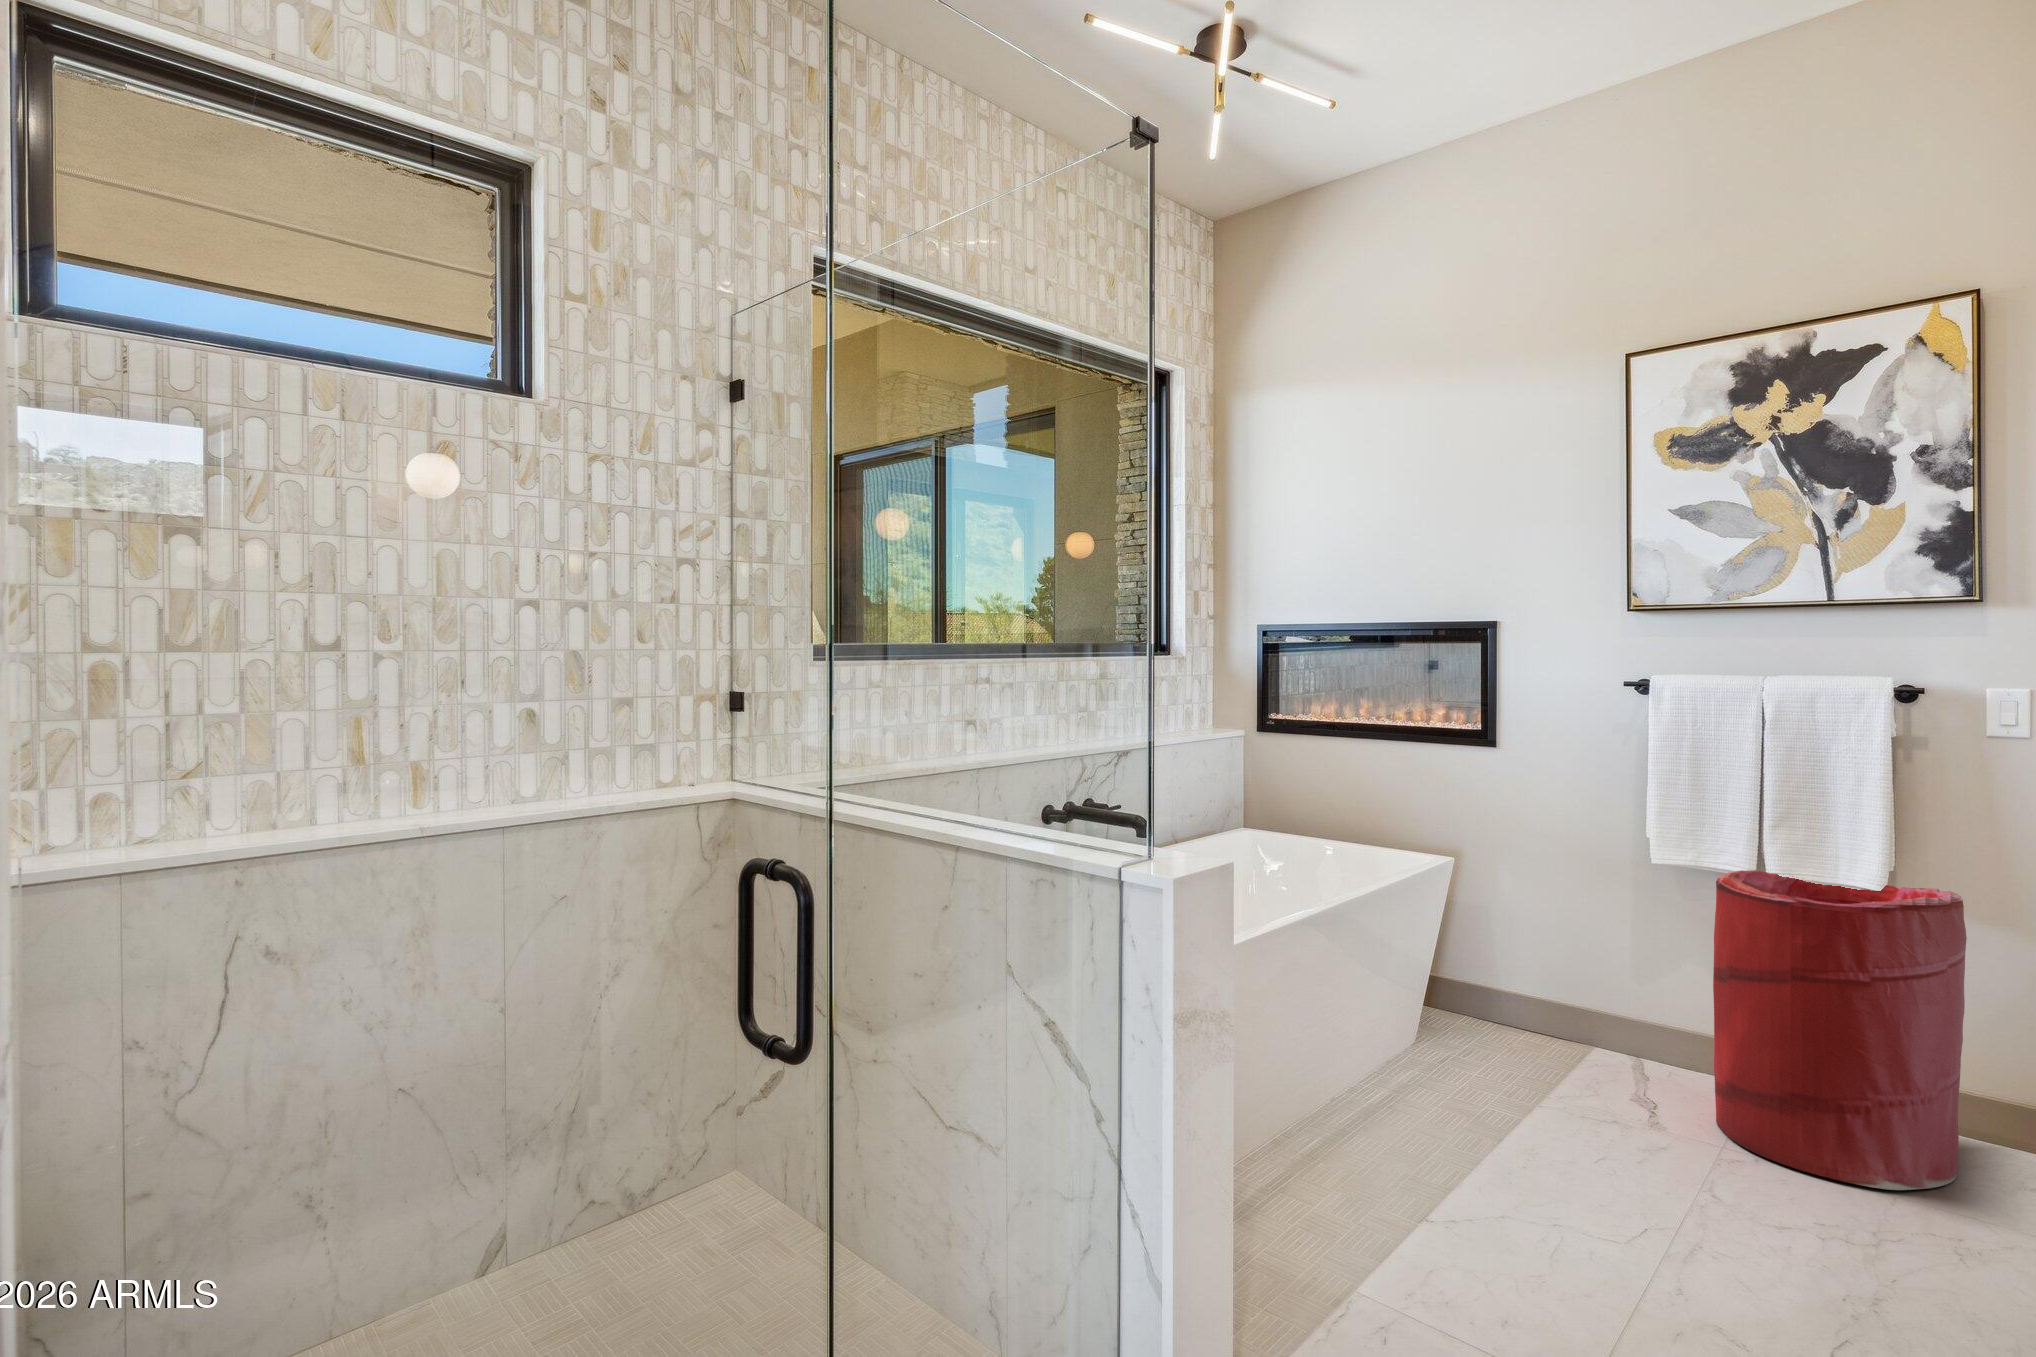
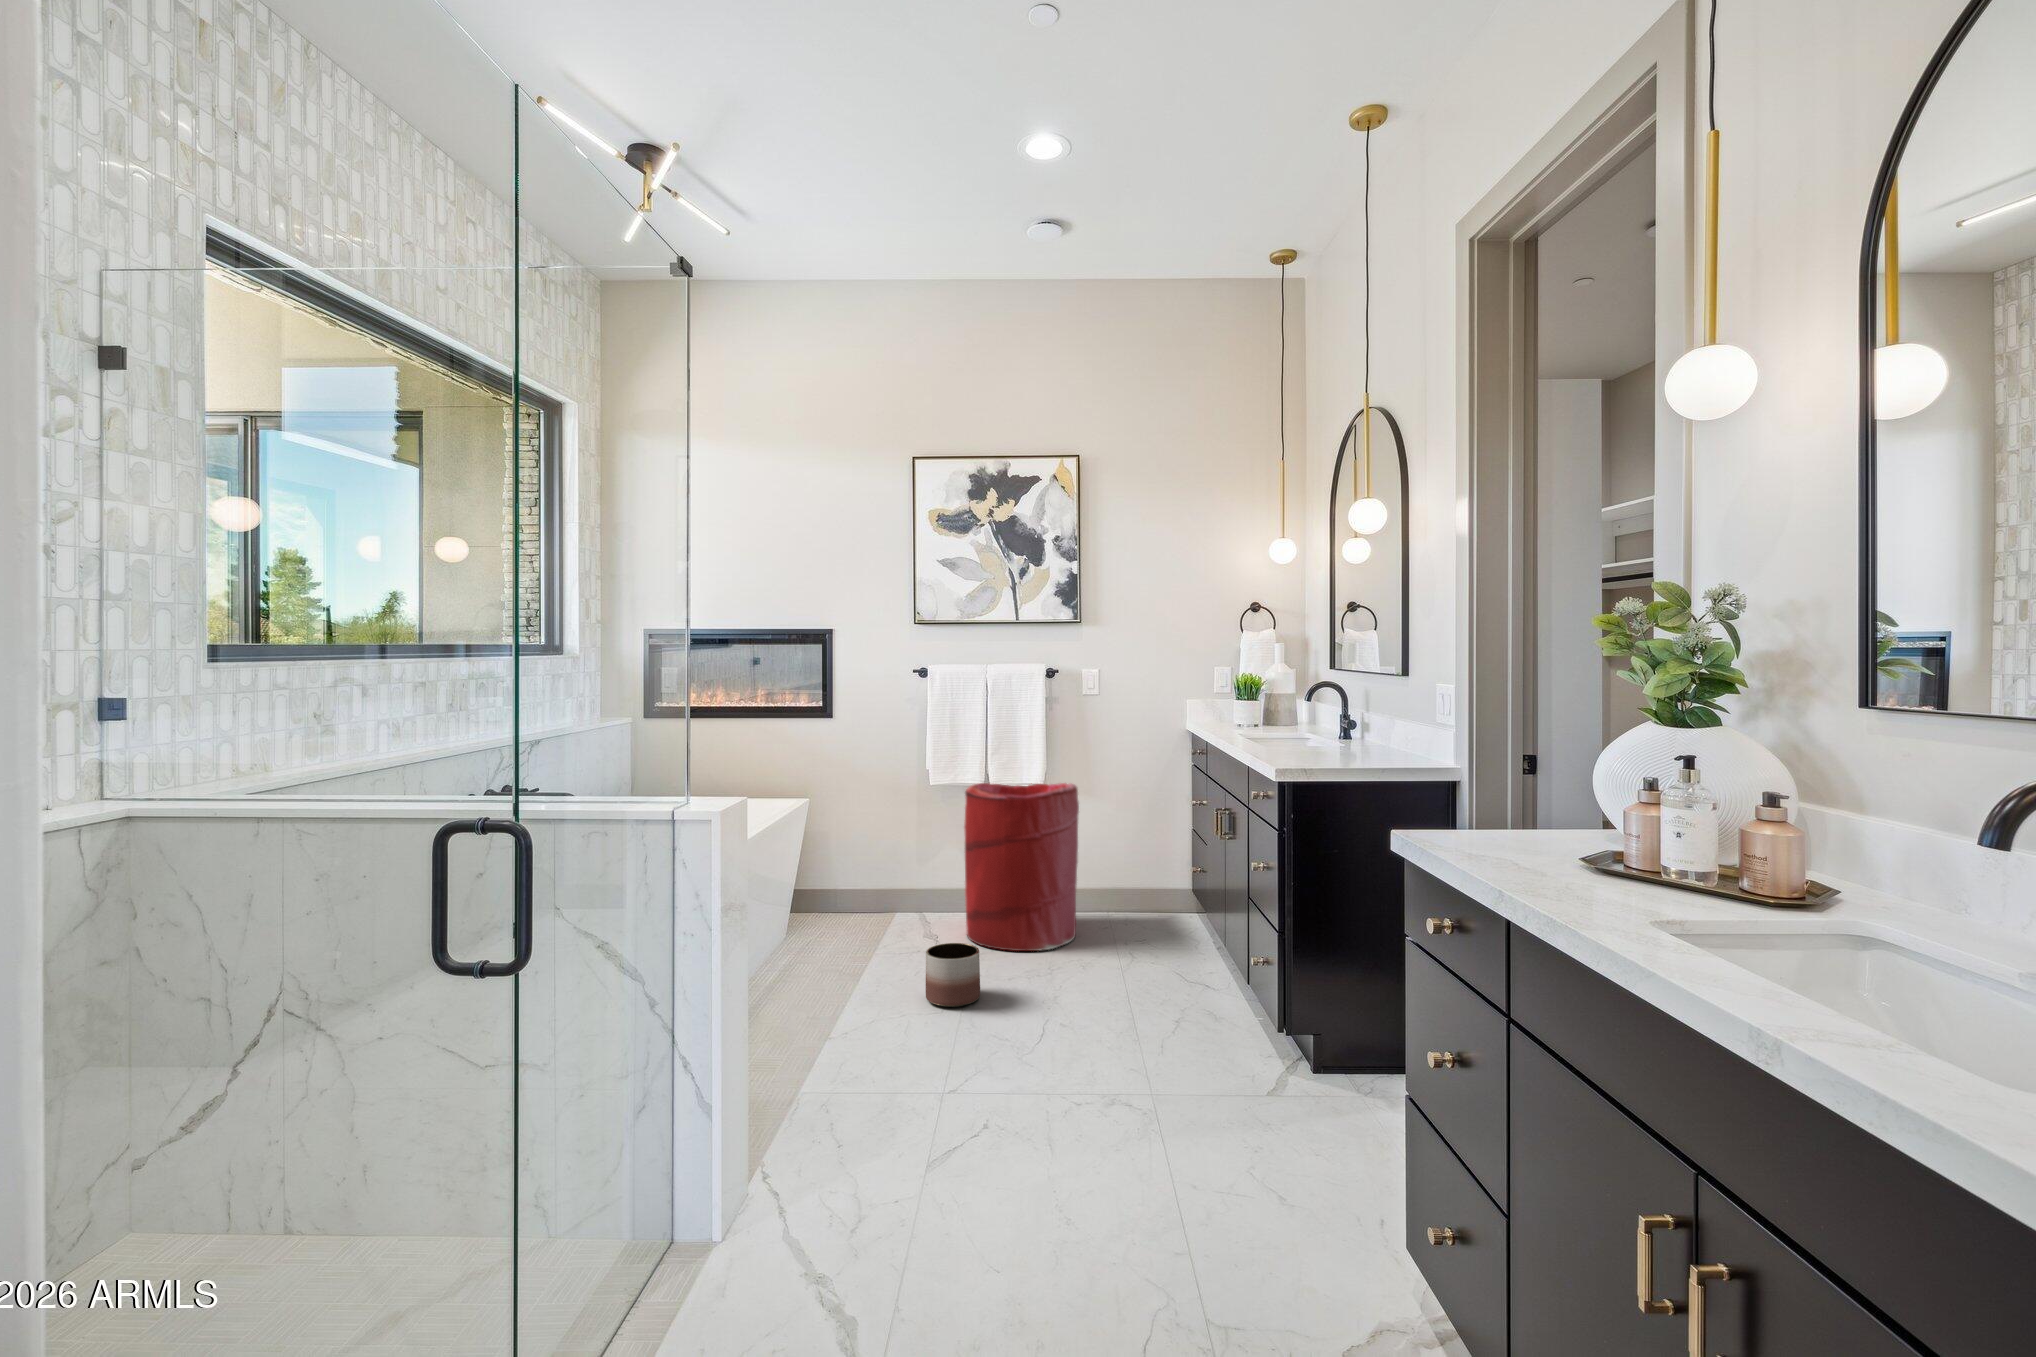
planter: none [1614,1132,1722,1252] -> present [926,943,980,1007]

